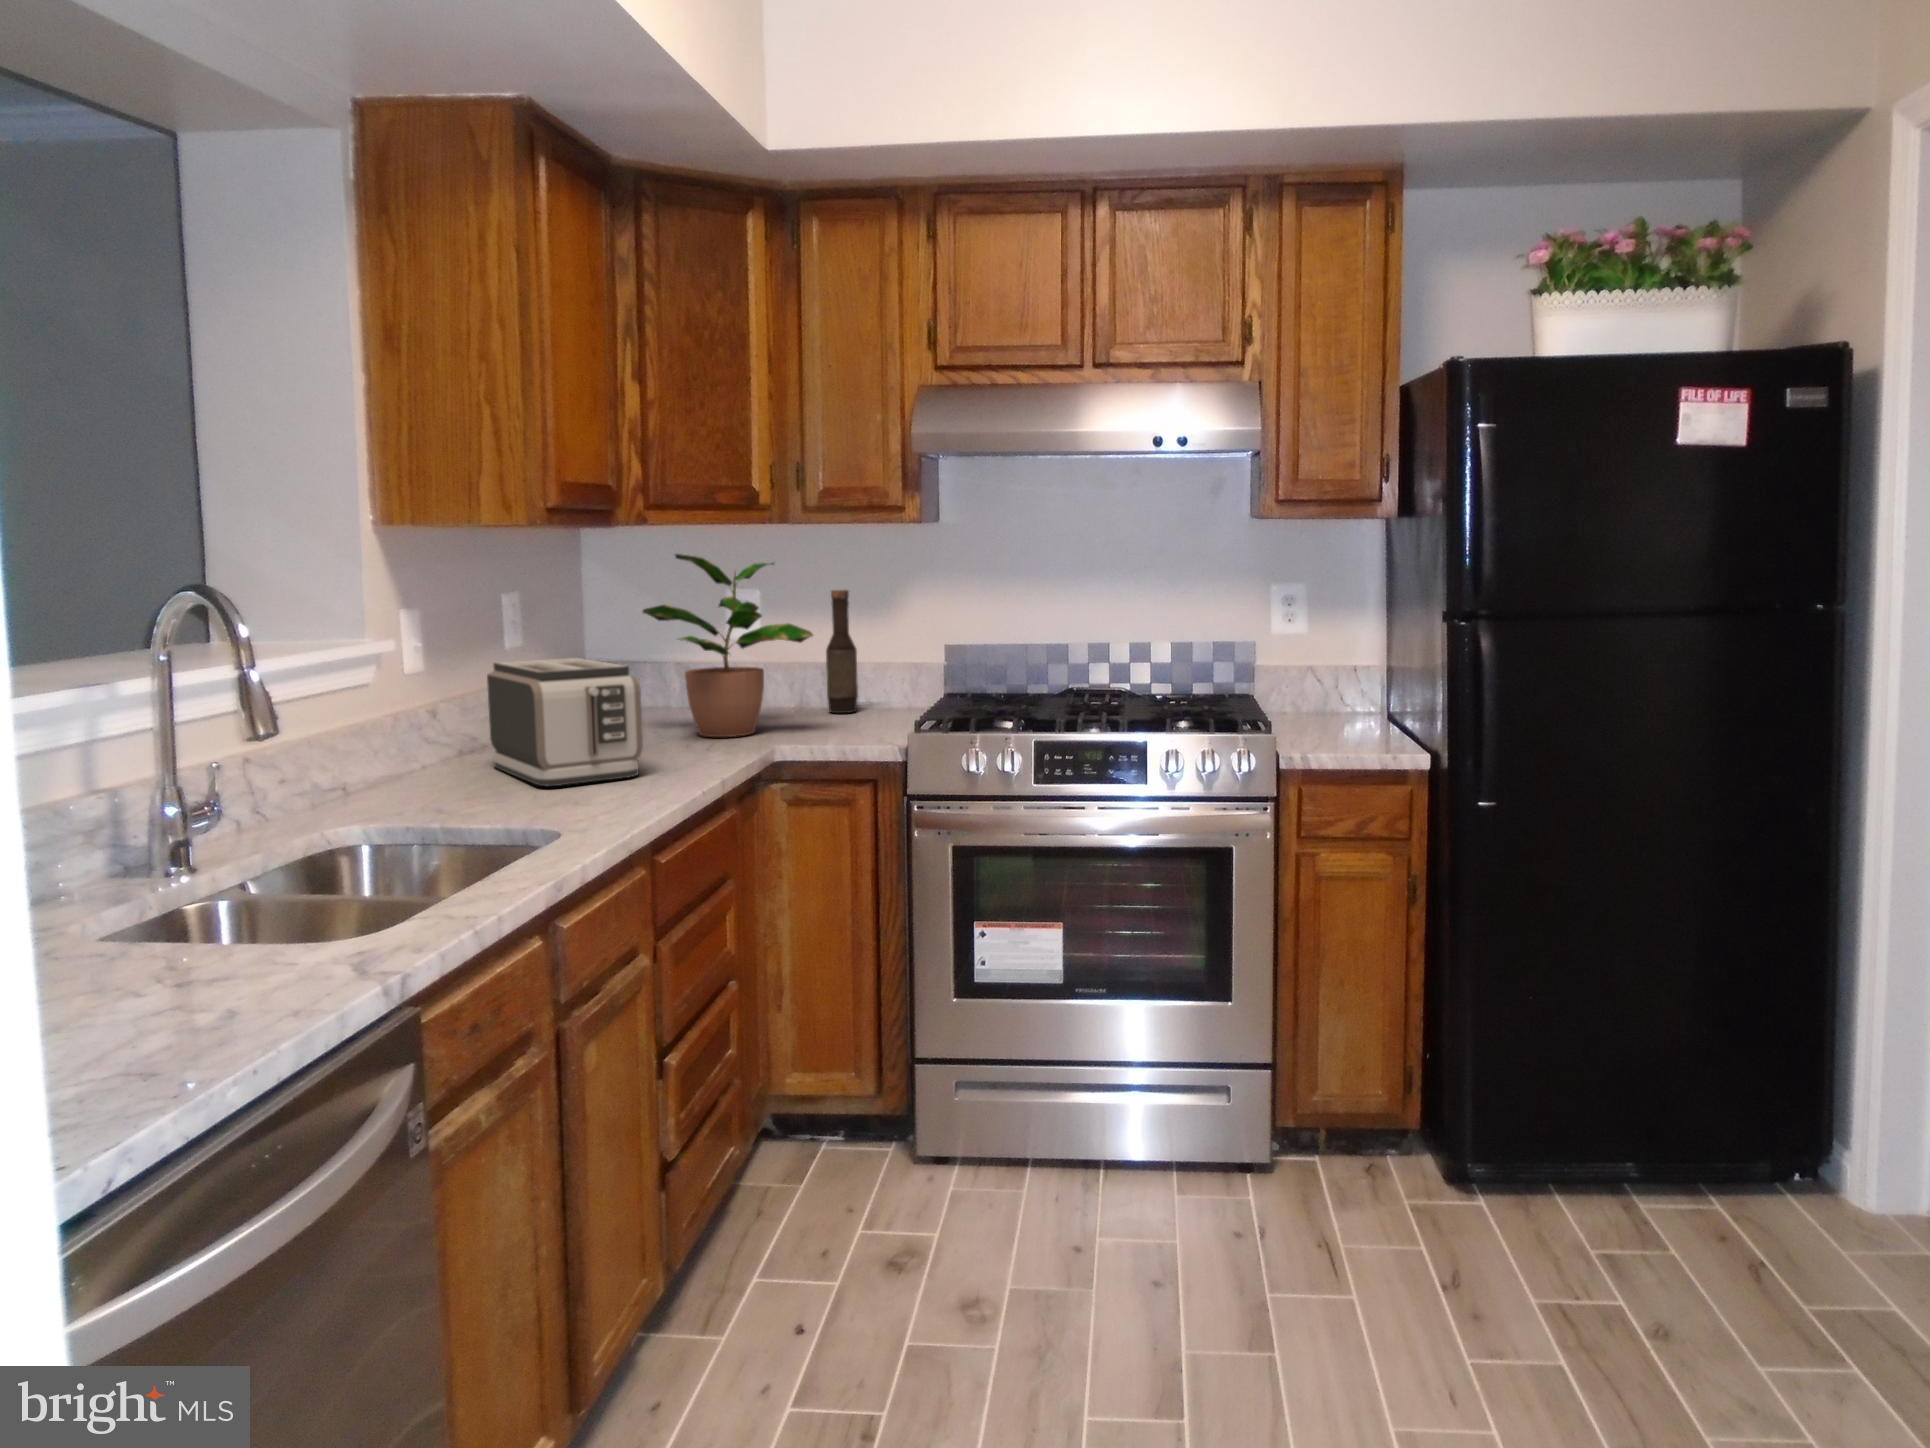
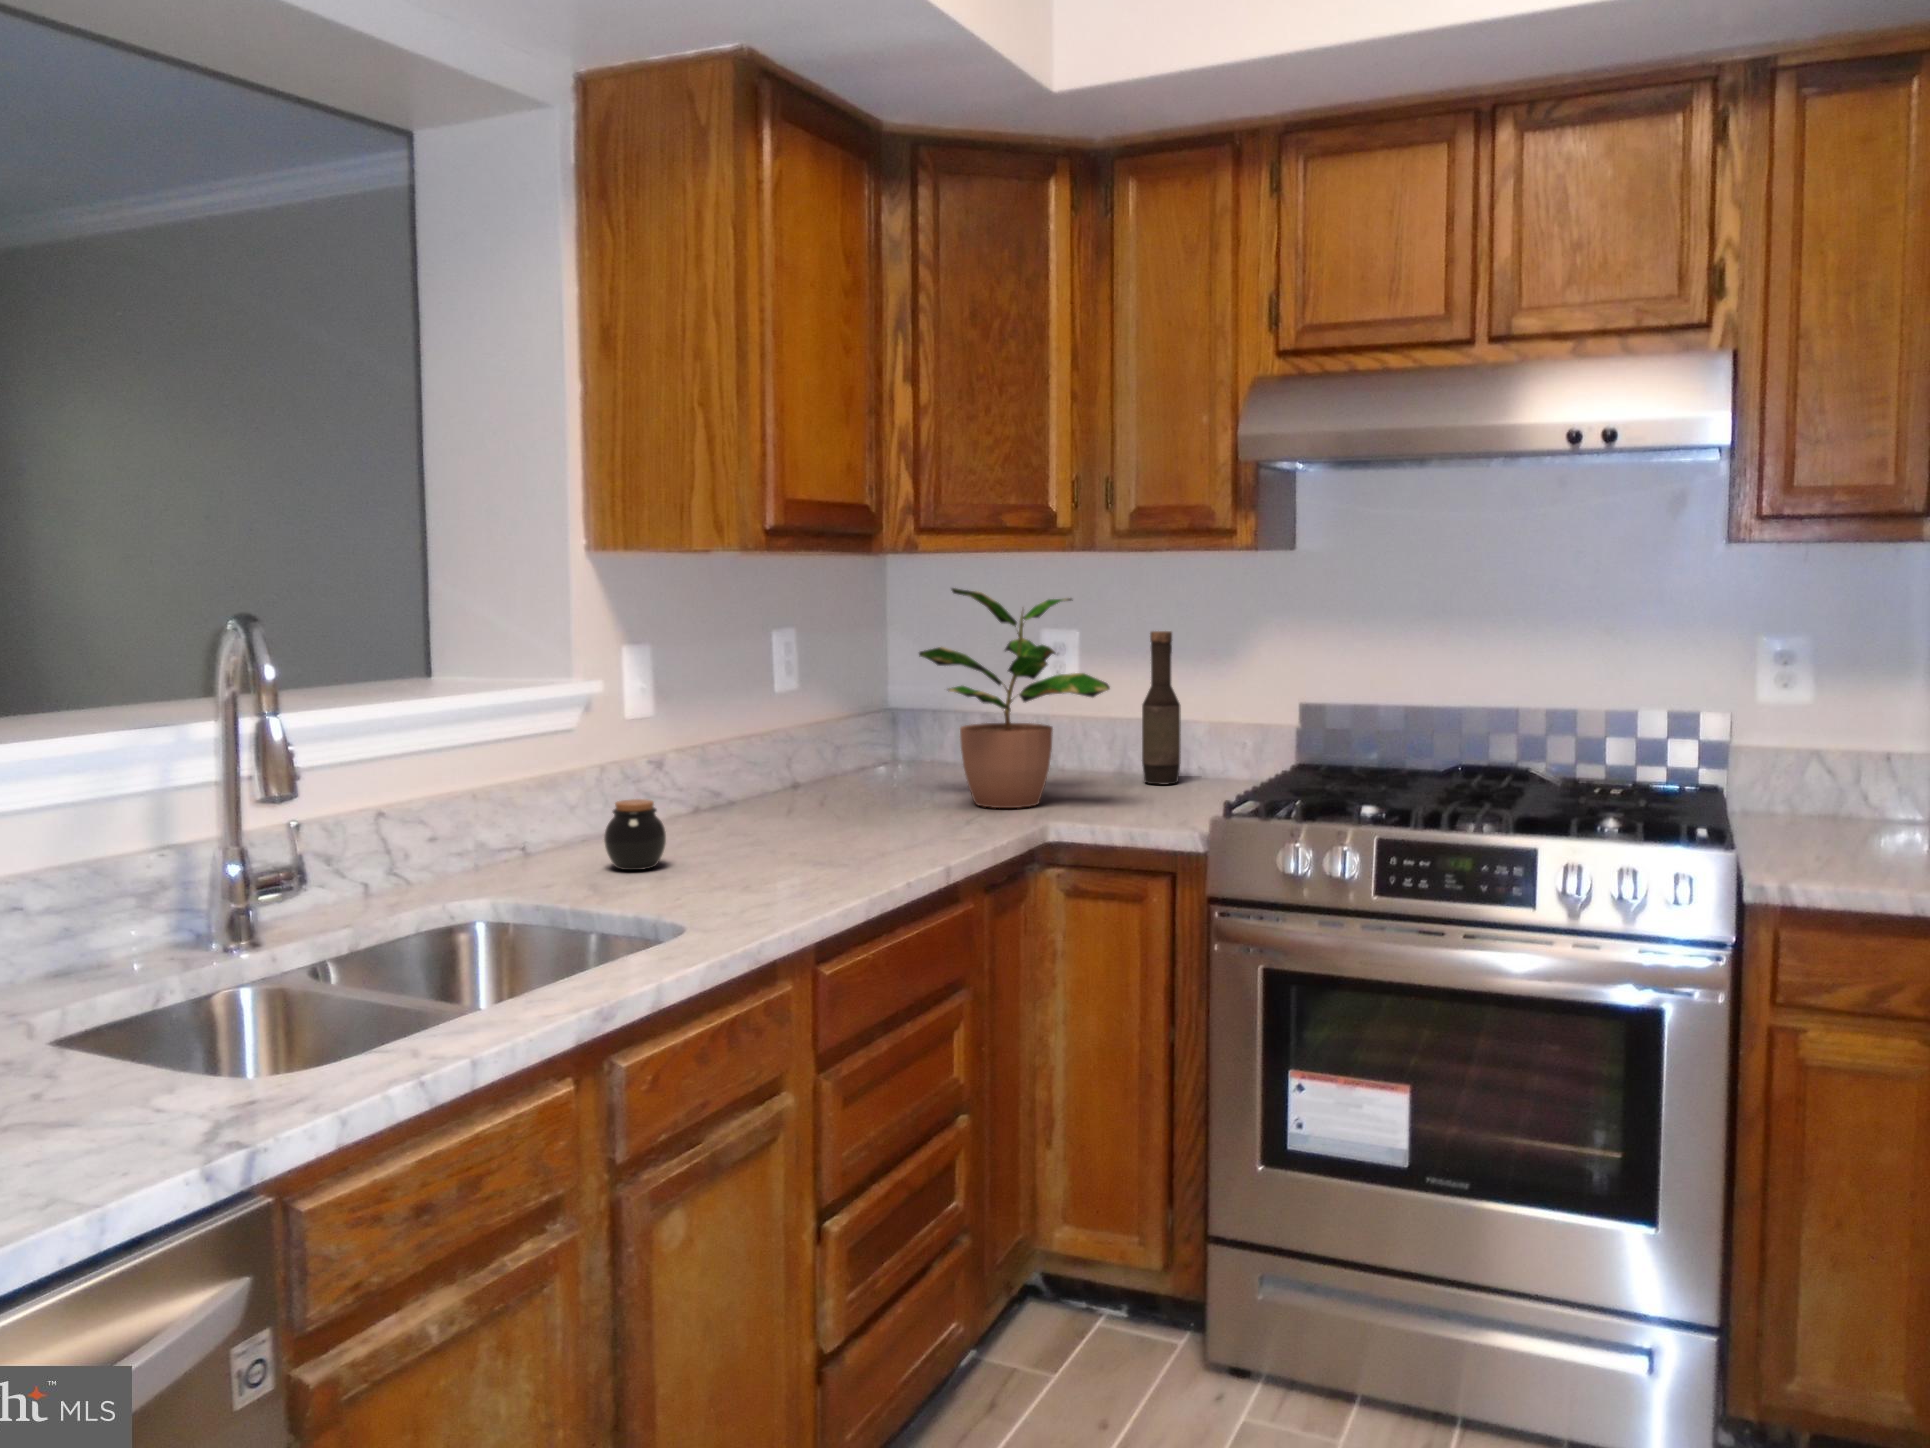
toaster: present [487,658,643,786] -> none [729,708,880,857]
jar: none [391,742,451,806] -> present [604,799,666,870]

